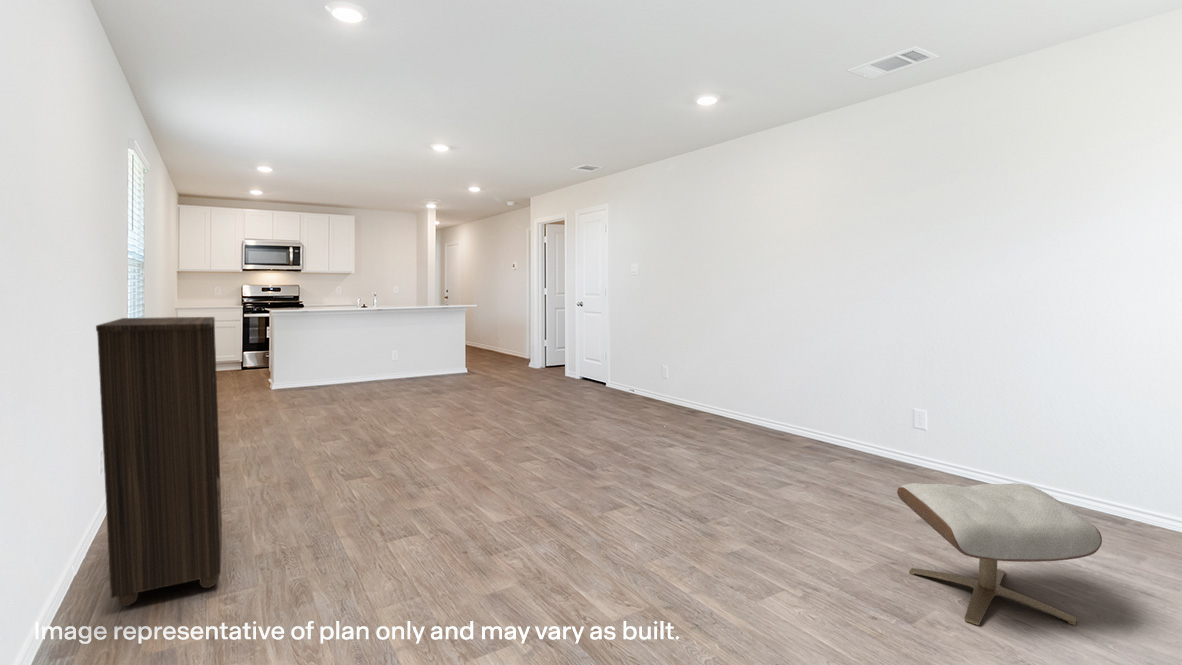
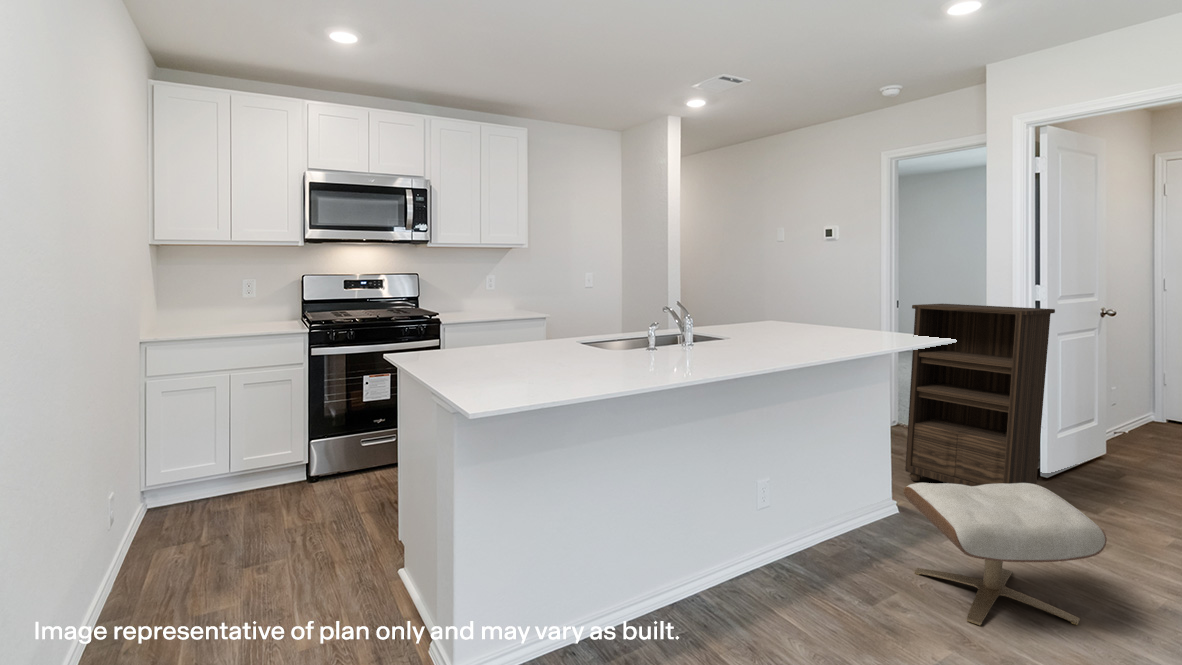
bookshelf: present [96,317,222,606] -> present [905,304,1055,486]

